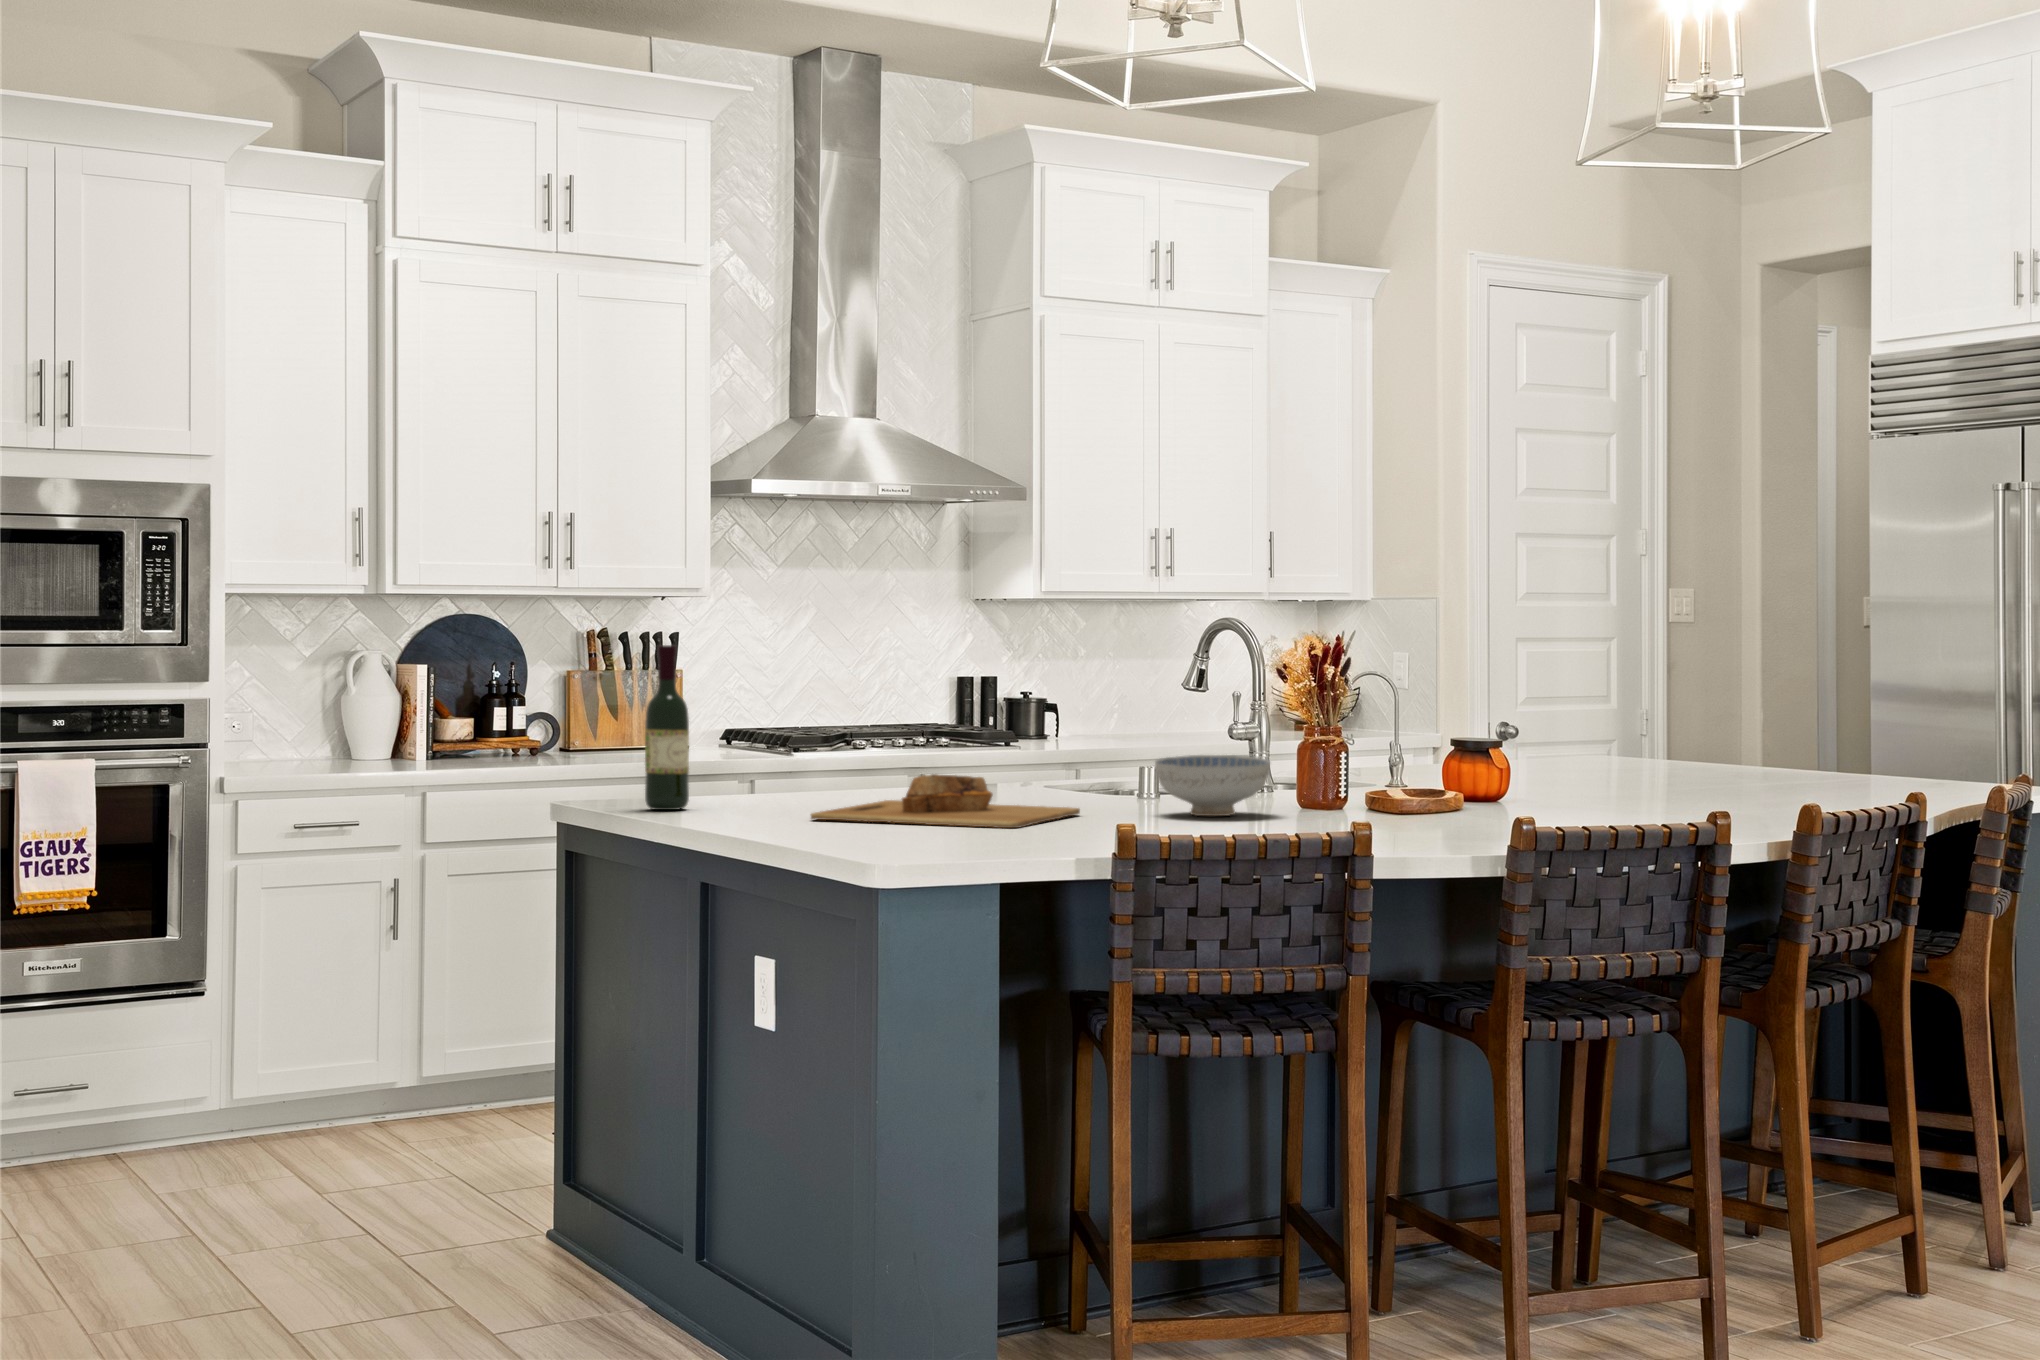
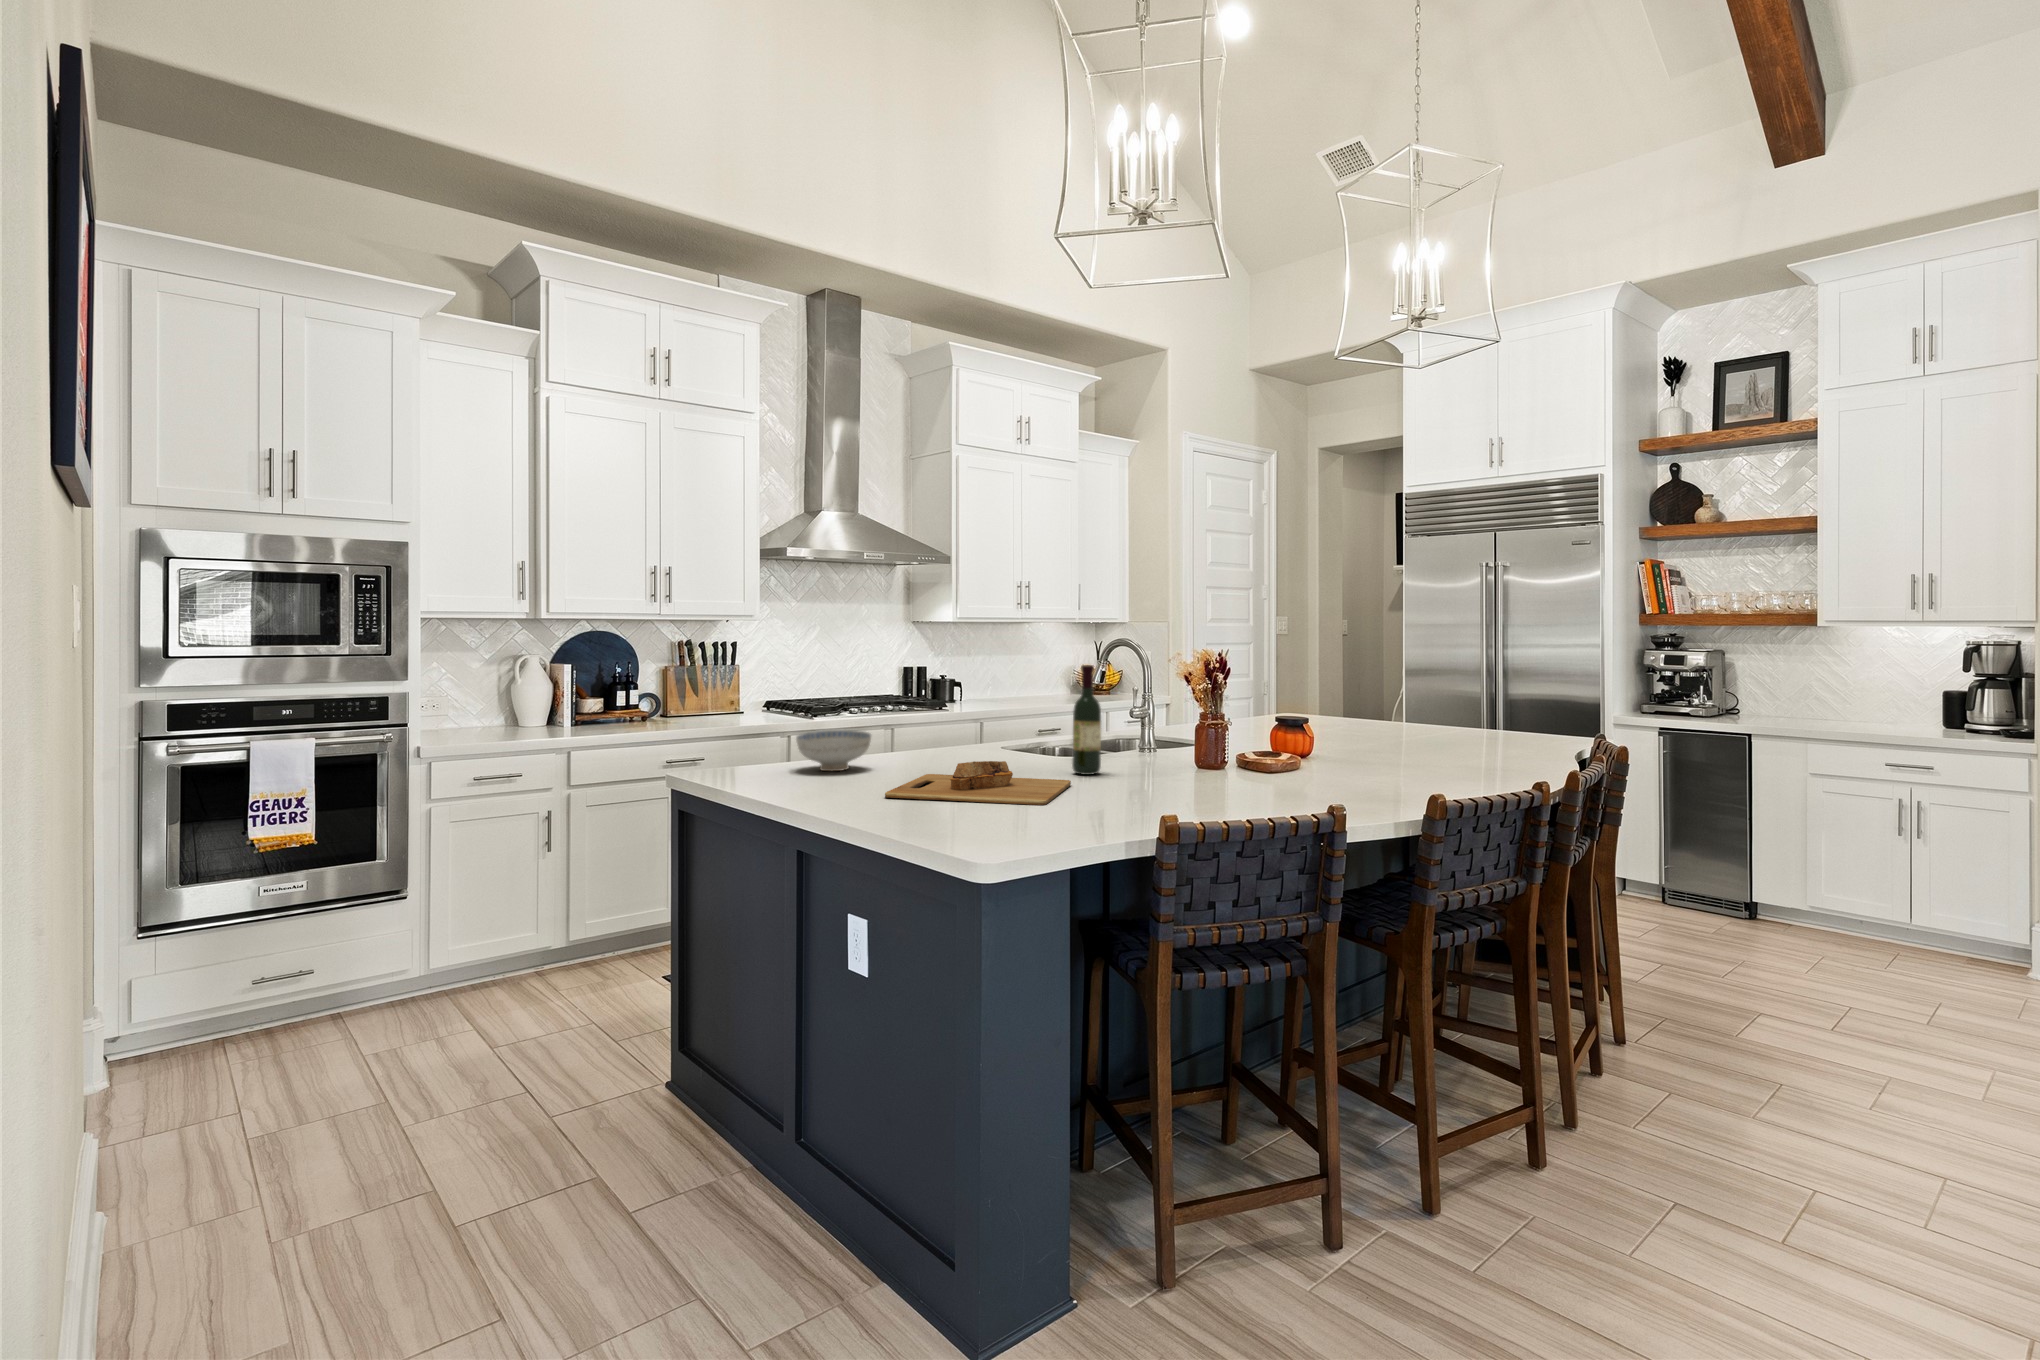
wine bottle: present [645,645,689,810] -> present [1072,665,1101,775]
ceramic bowl: present [1155,755,1270,816] -> present [796,730,871,771]

